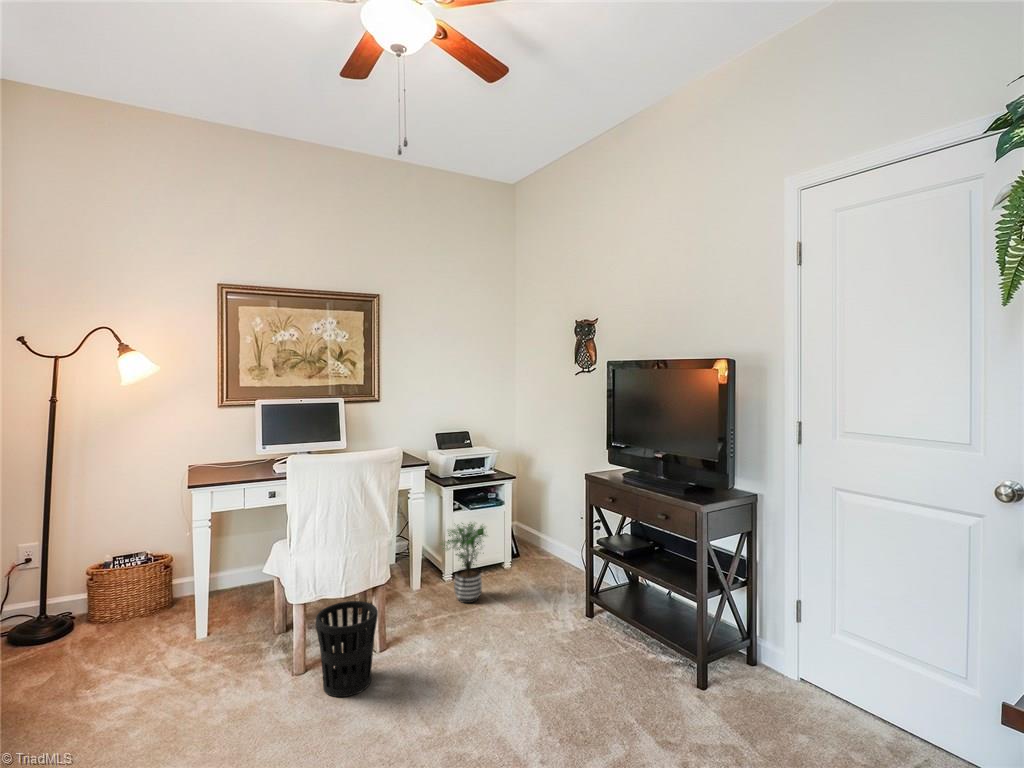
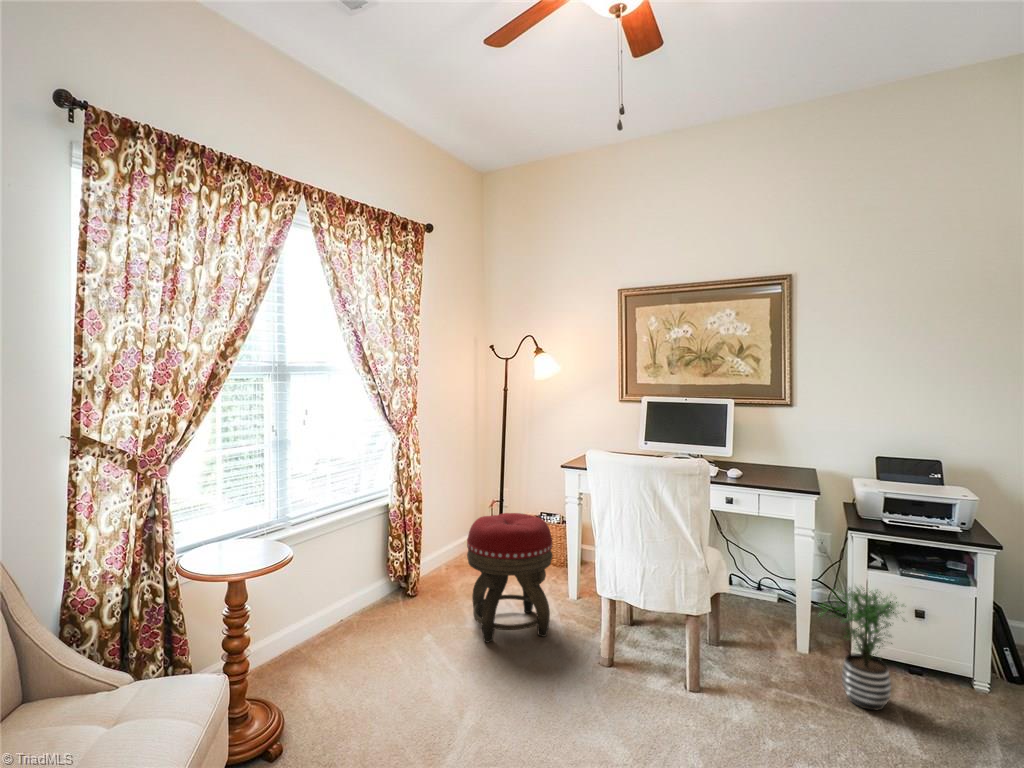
footstool: none [78,543,206,709] -> present [467,513,553,642]
wastebasket: present [316,601,378,697] -> none [599,622,668,732]

